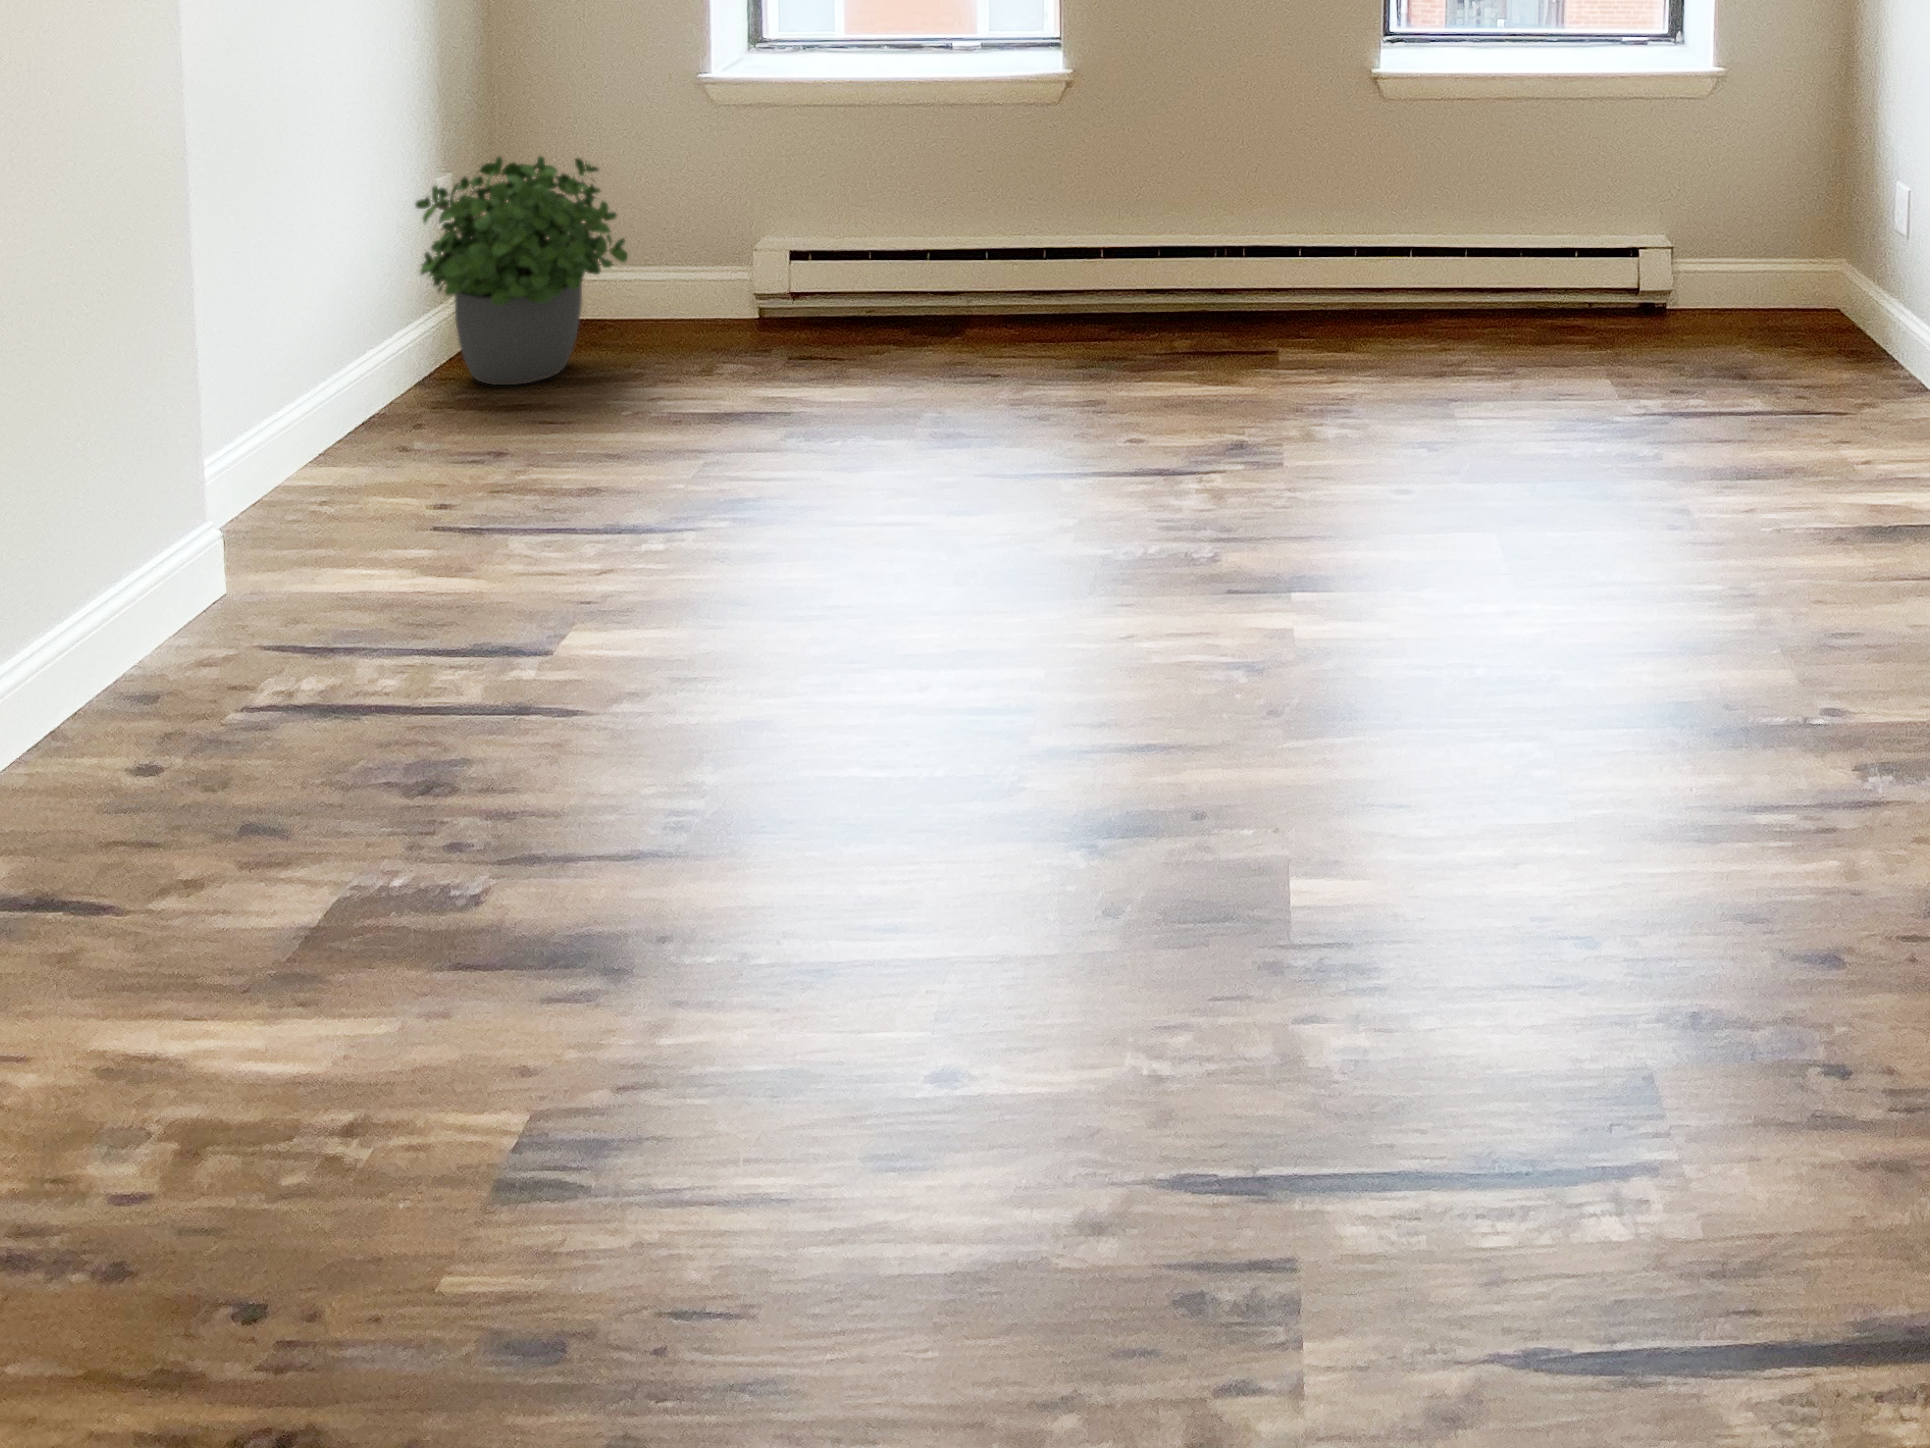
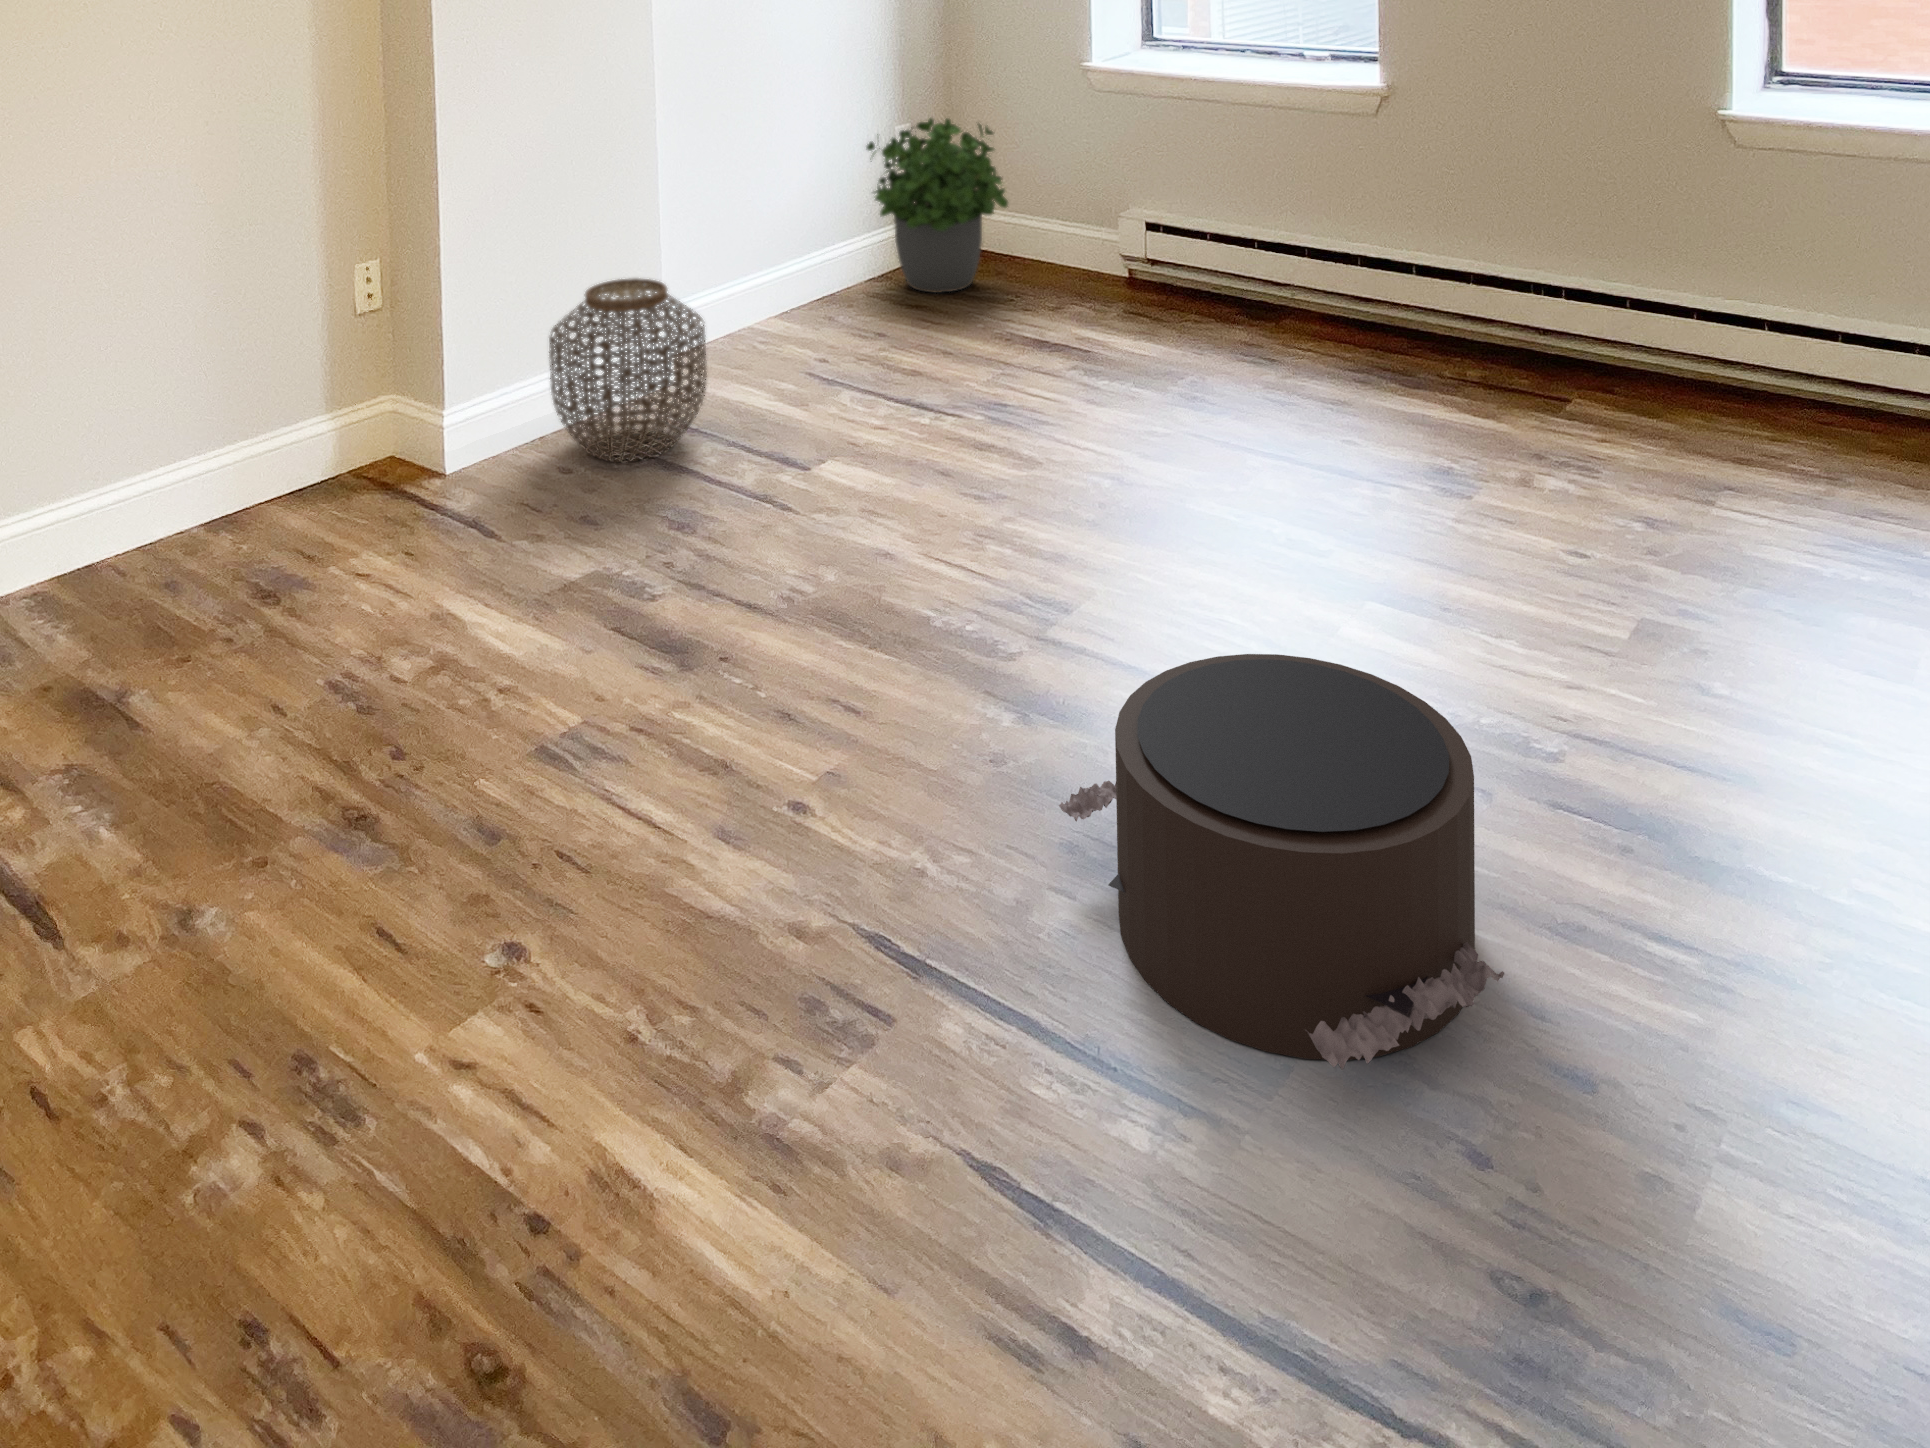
woven basket: none [93,443,374,733] -> present [549,278,707,462]
pouf: none [1285,687,1751,1096] -> present [1059,654,1504,1070]

